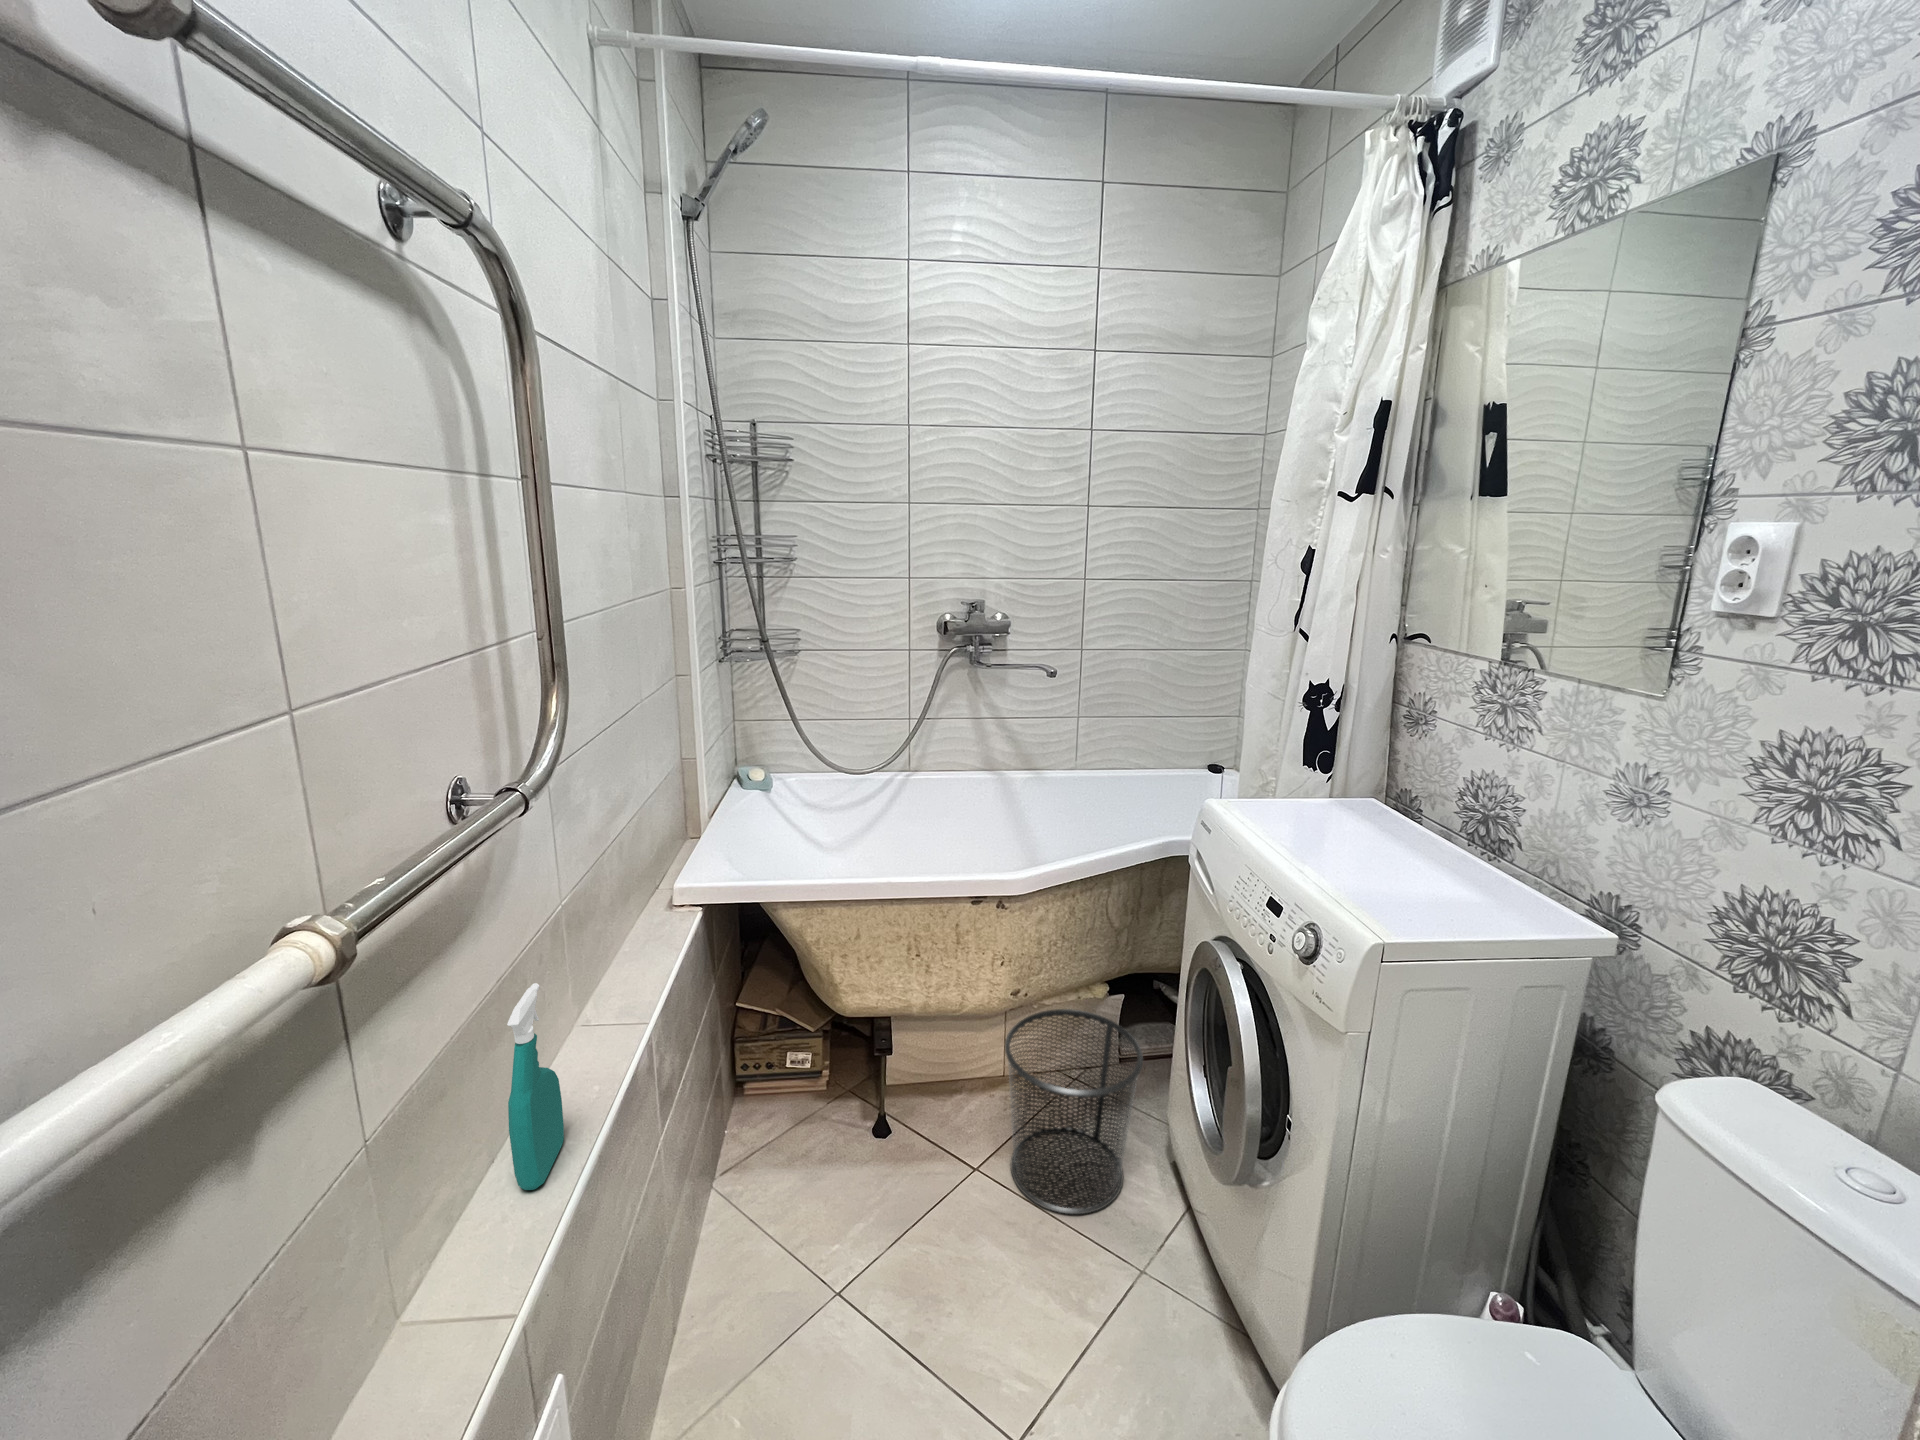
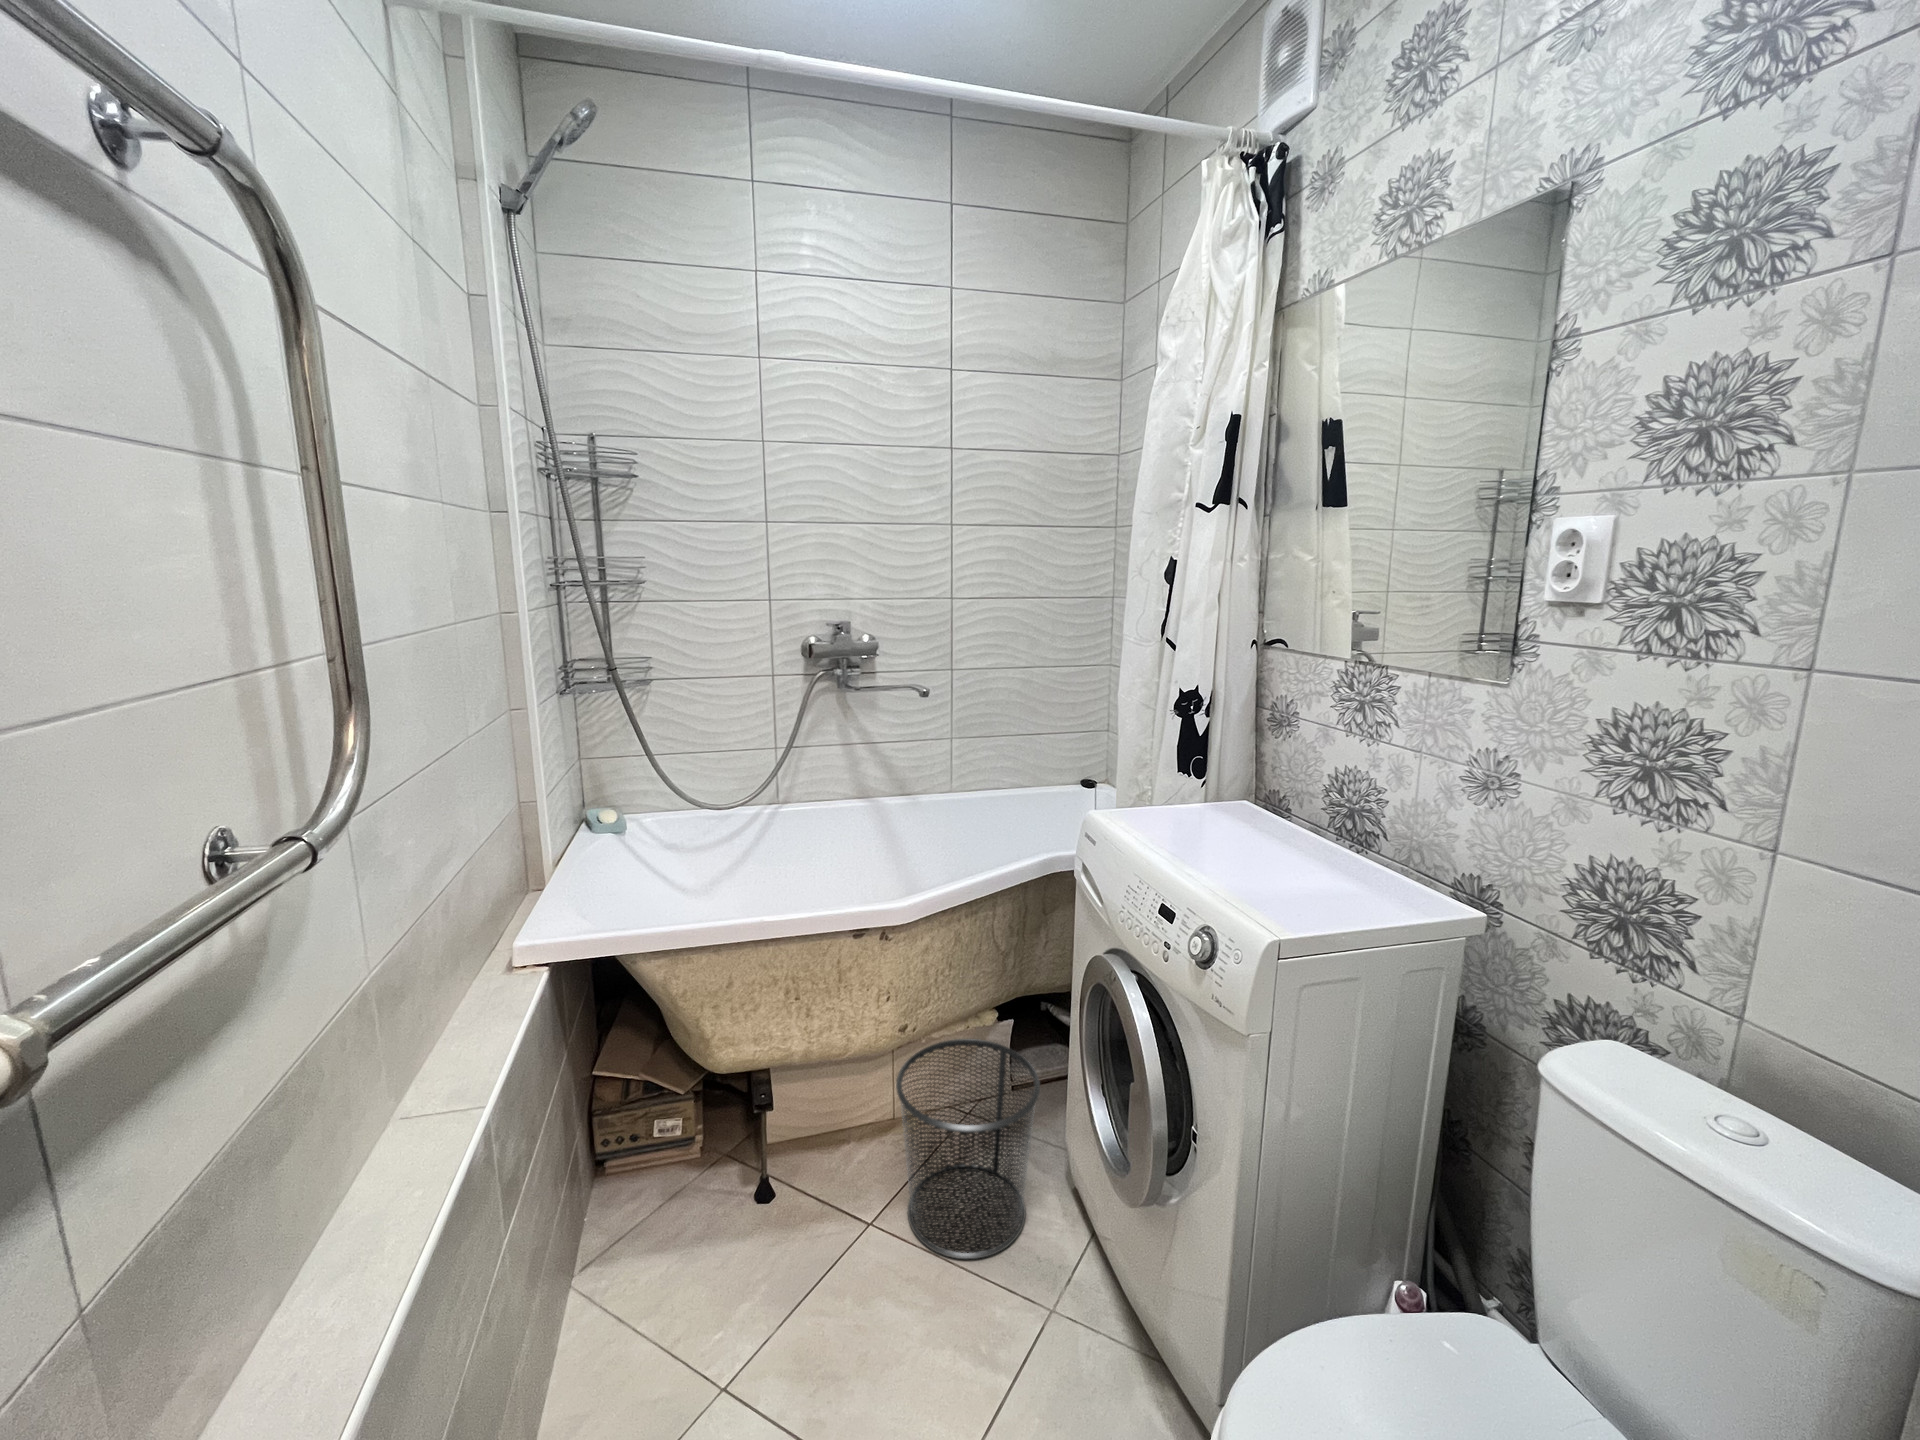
spray bottle: present [507,983,564,1190] -> none [274,1084,363,1351]

